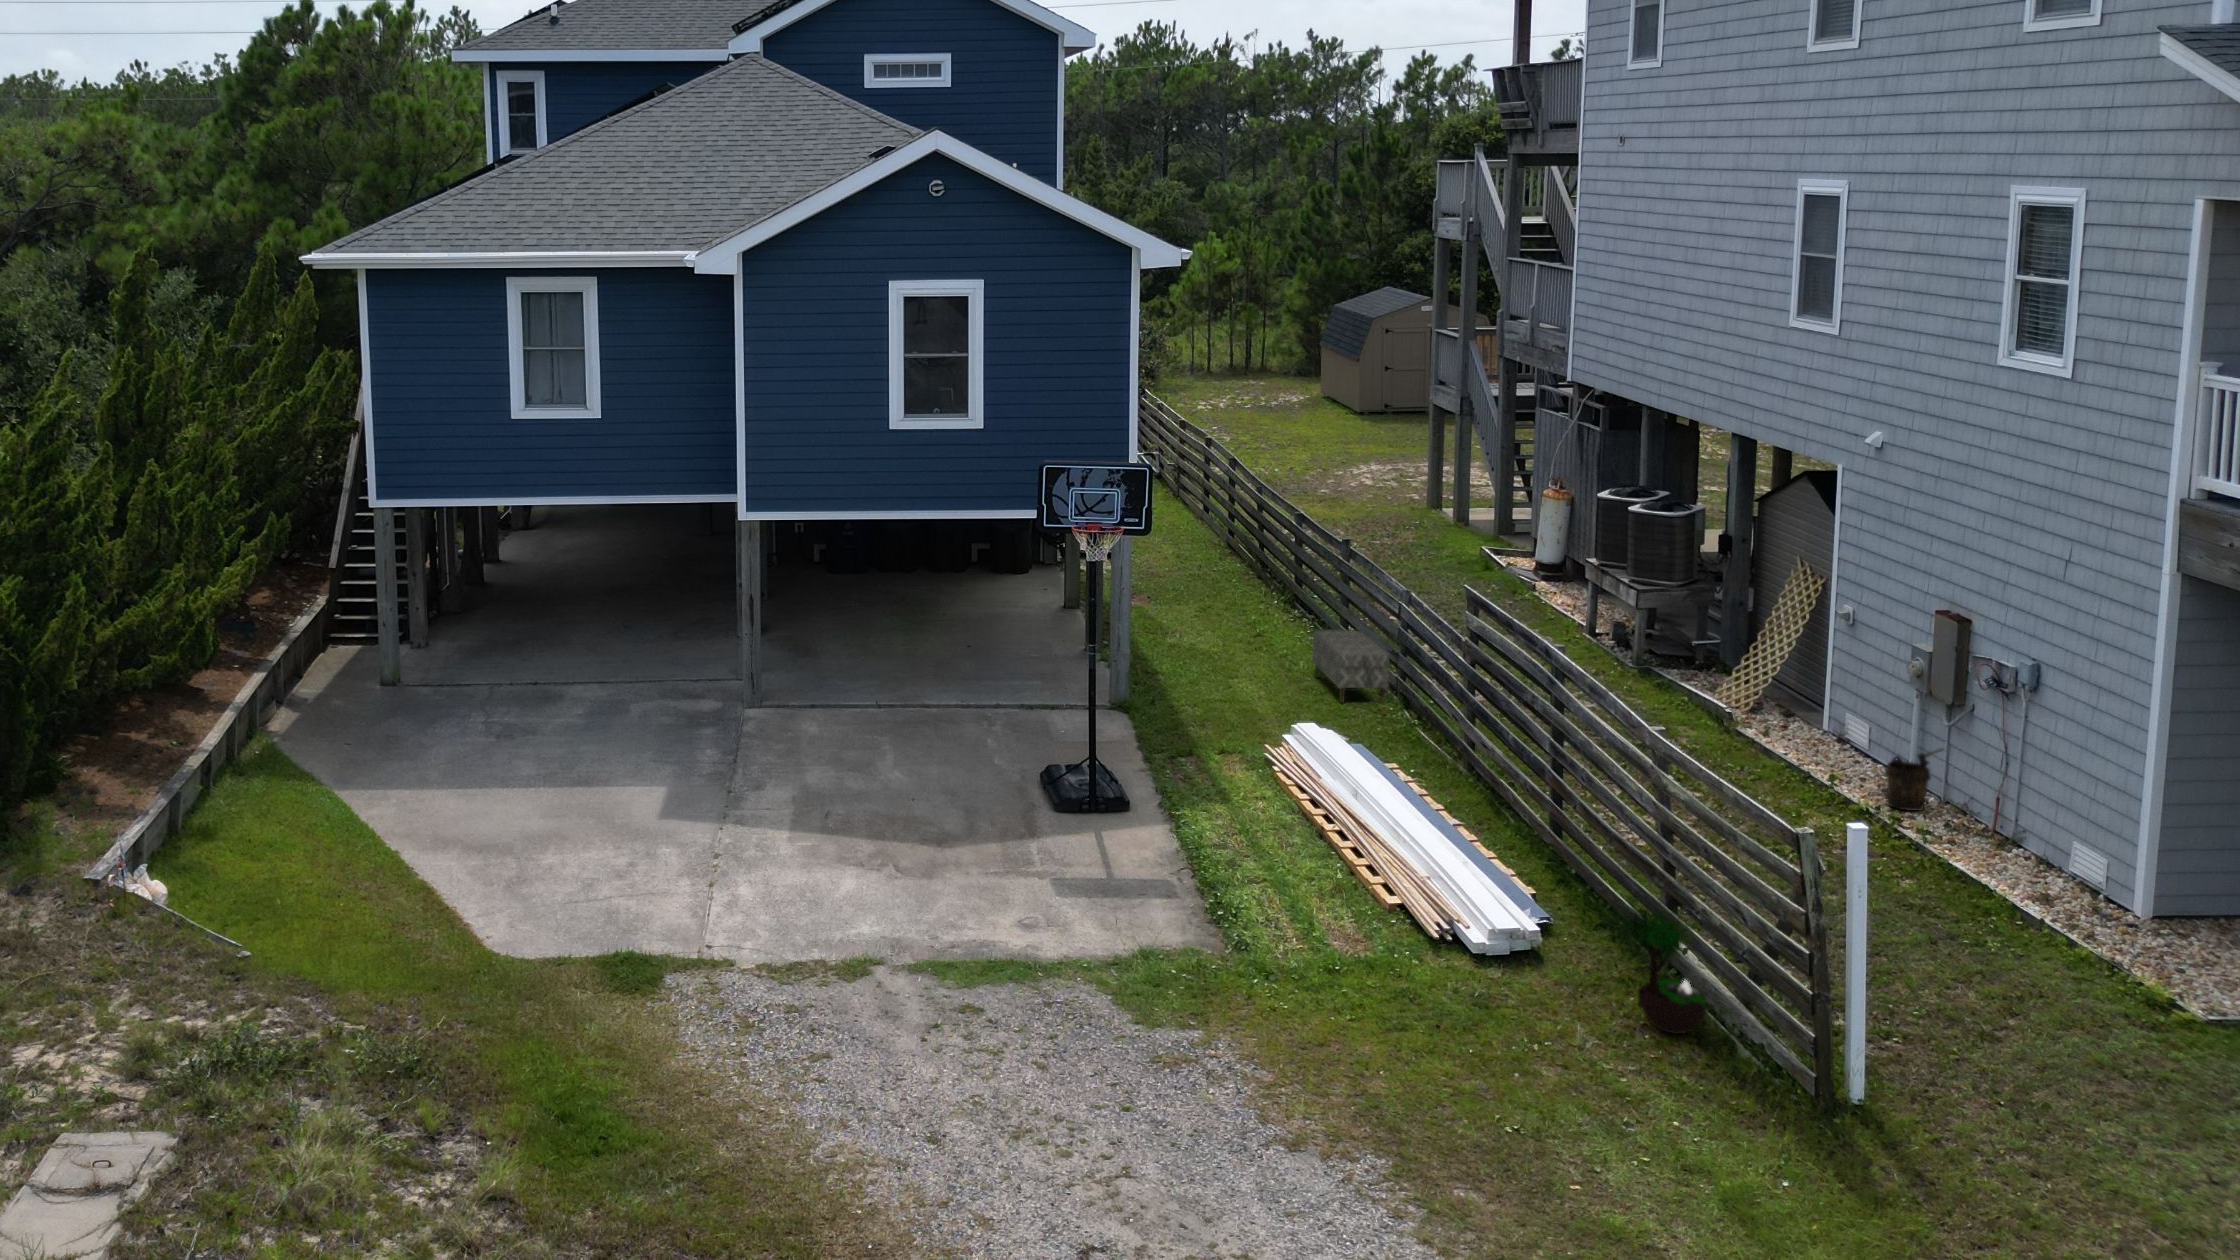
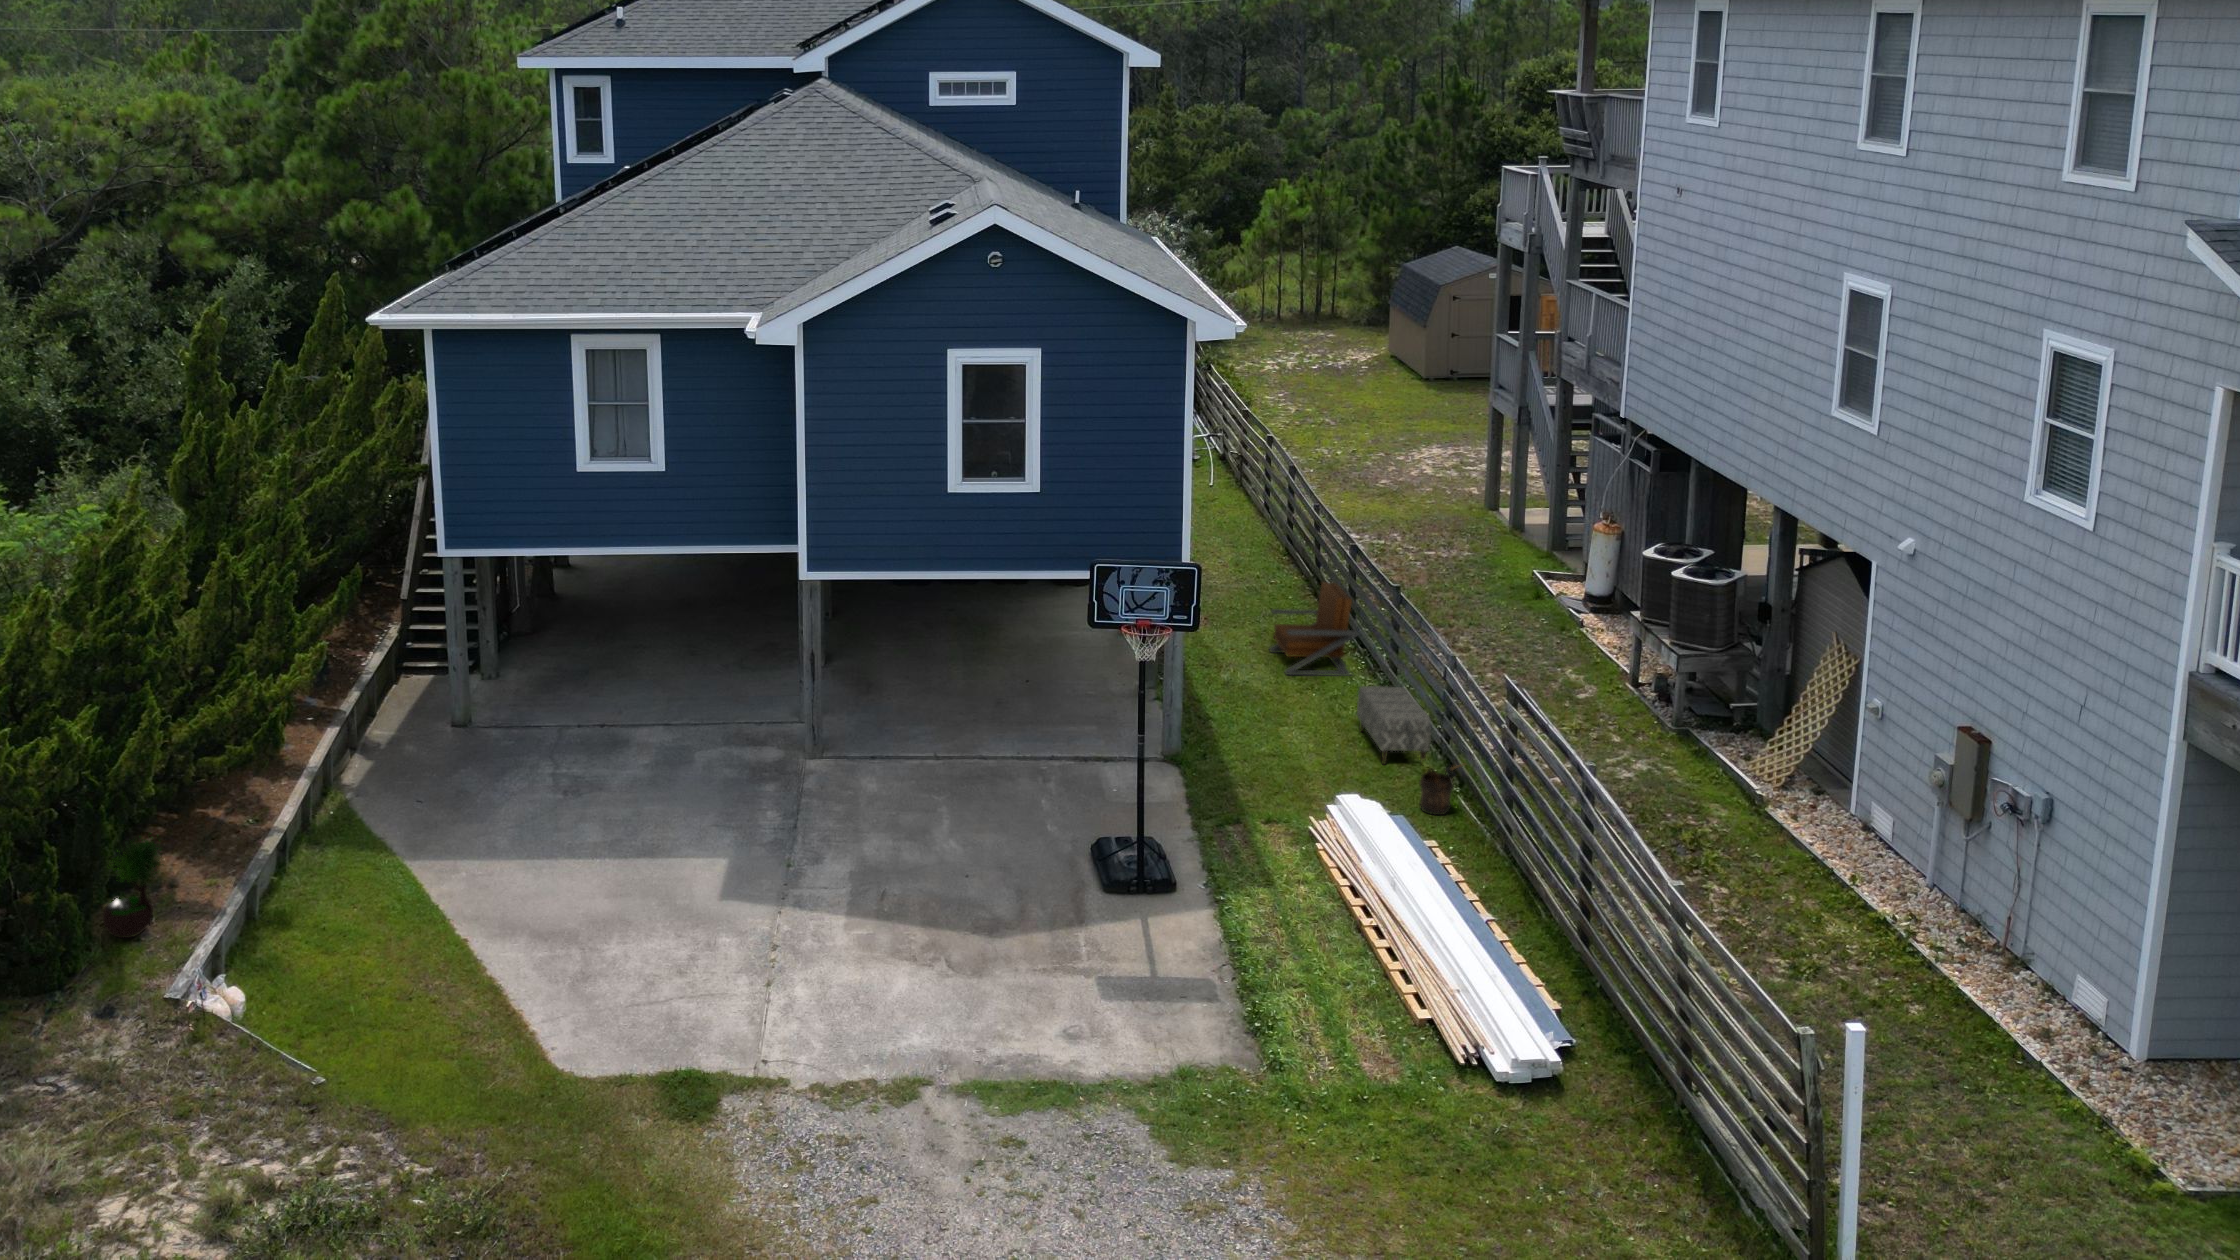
lounge chair: none [1218,543,1311,635] -> present [1269,582,1358,676]
bucket: present [1885,748,1943,811] -> present [1420,764,1465,815]
potted tree: present [1616,903,1706,1034] -> present [102,835,164,938]

